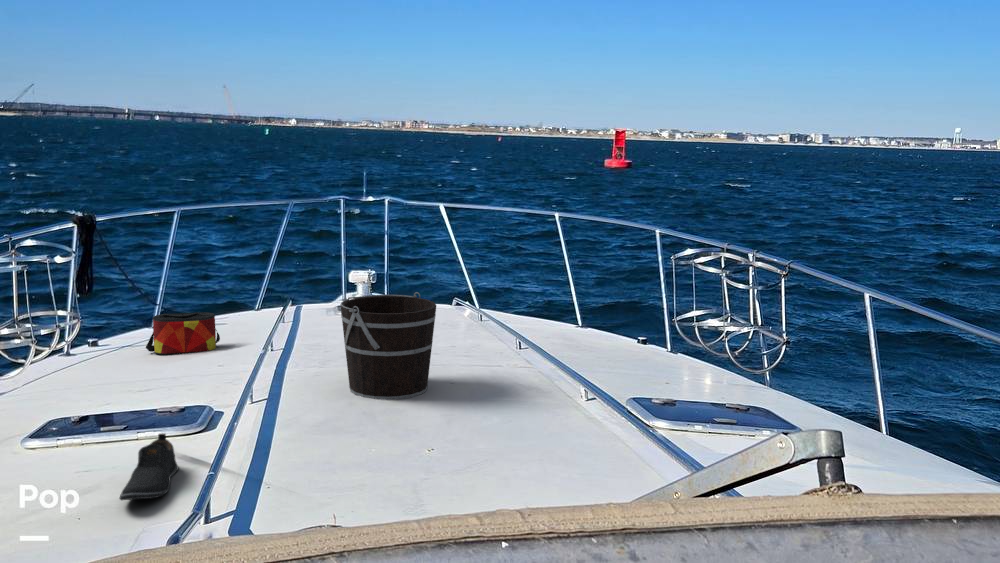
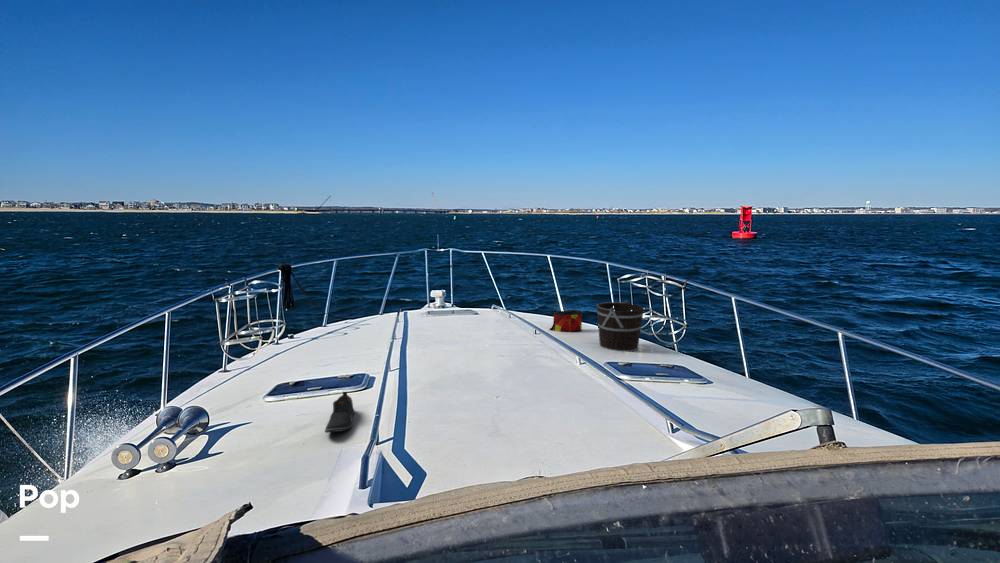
bucket: present [340,292,436,400] -> present [597,302,644,352]
bag: present [146,312,220,355] -> present [550,310,582,332]

